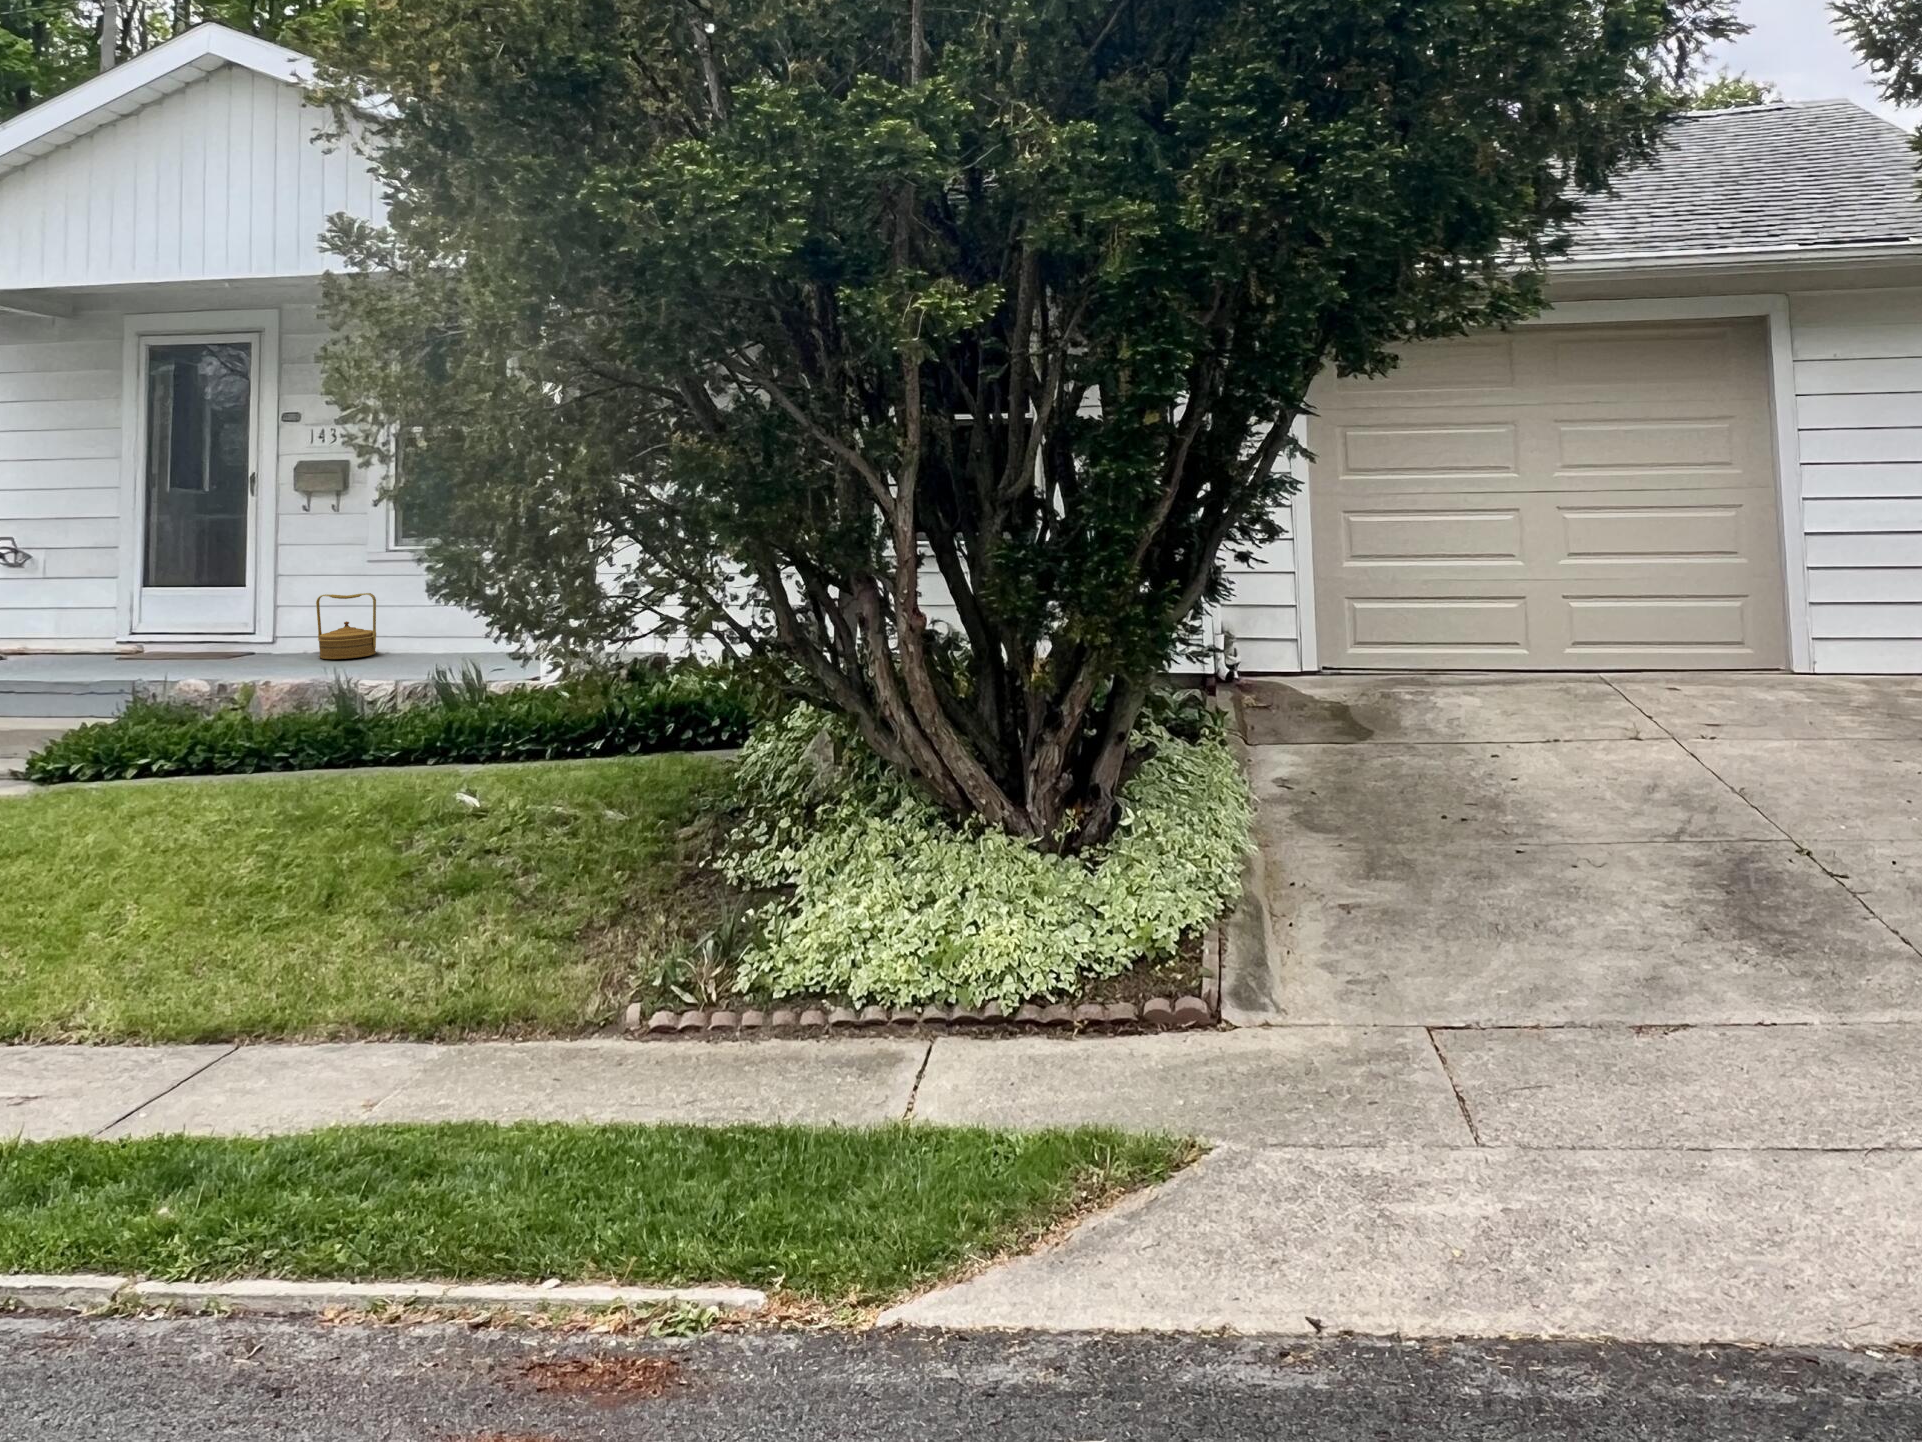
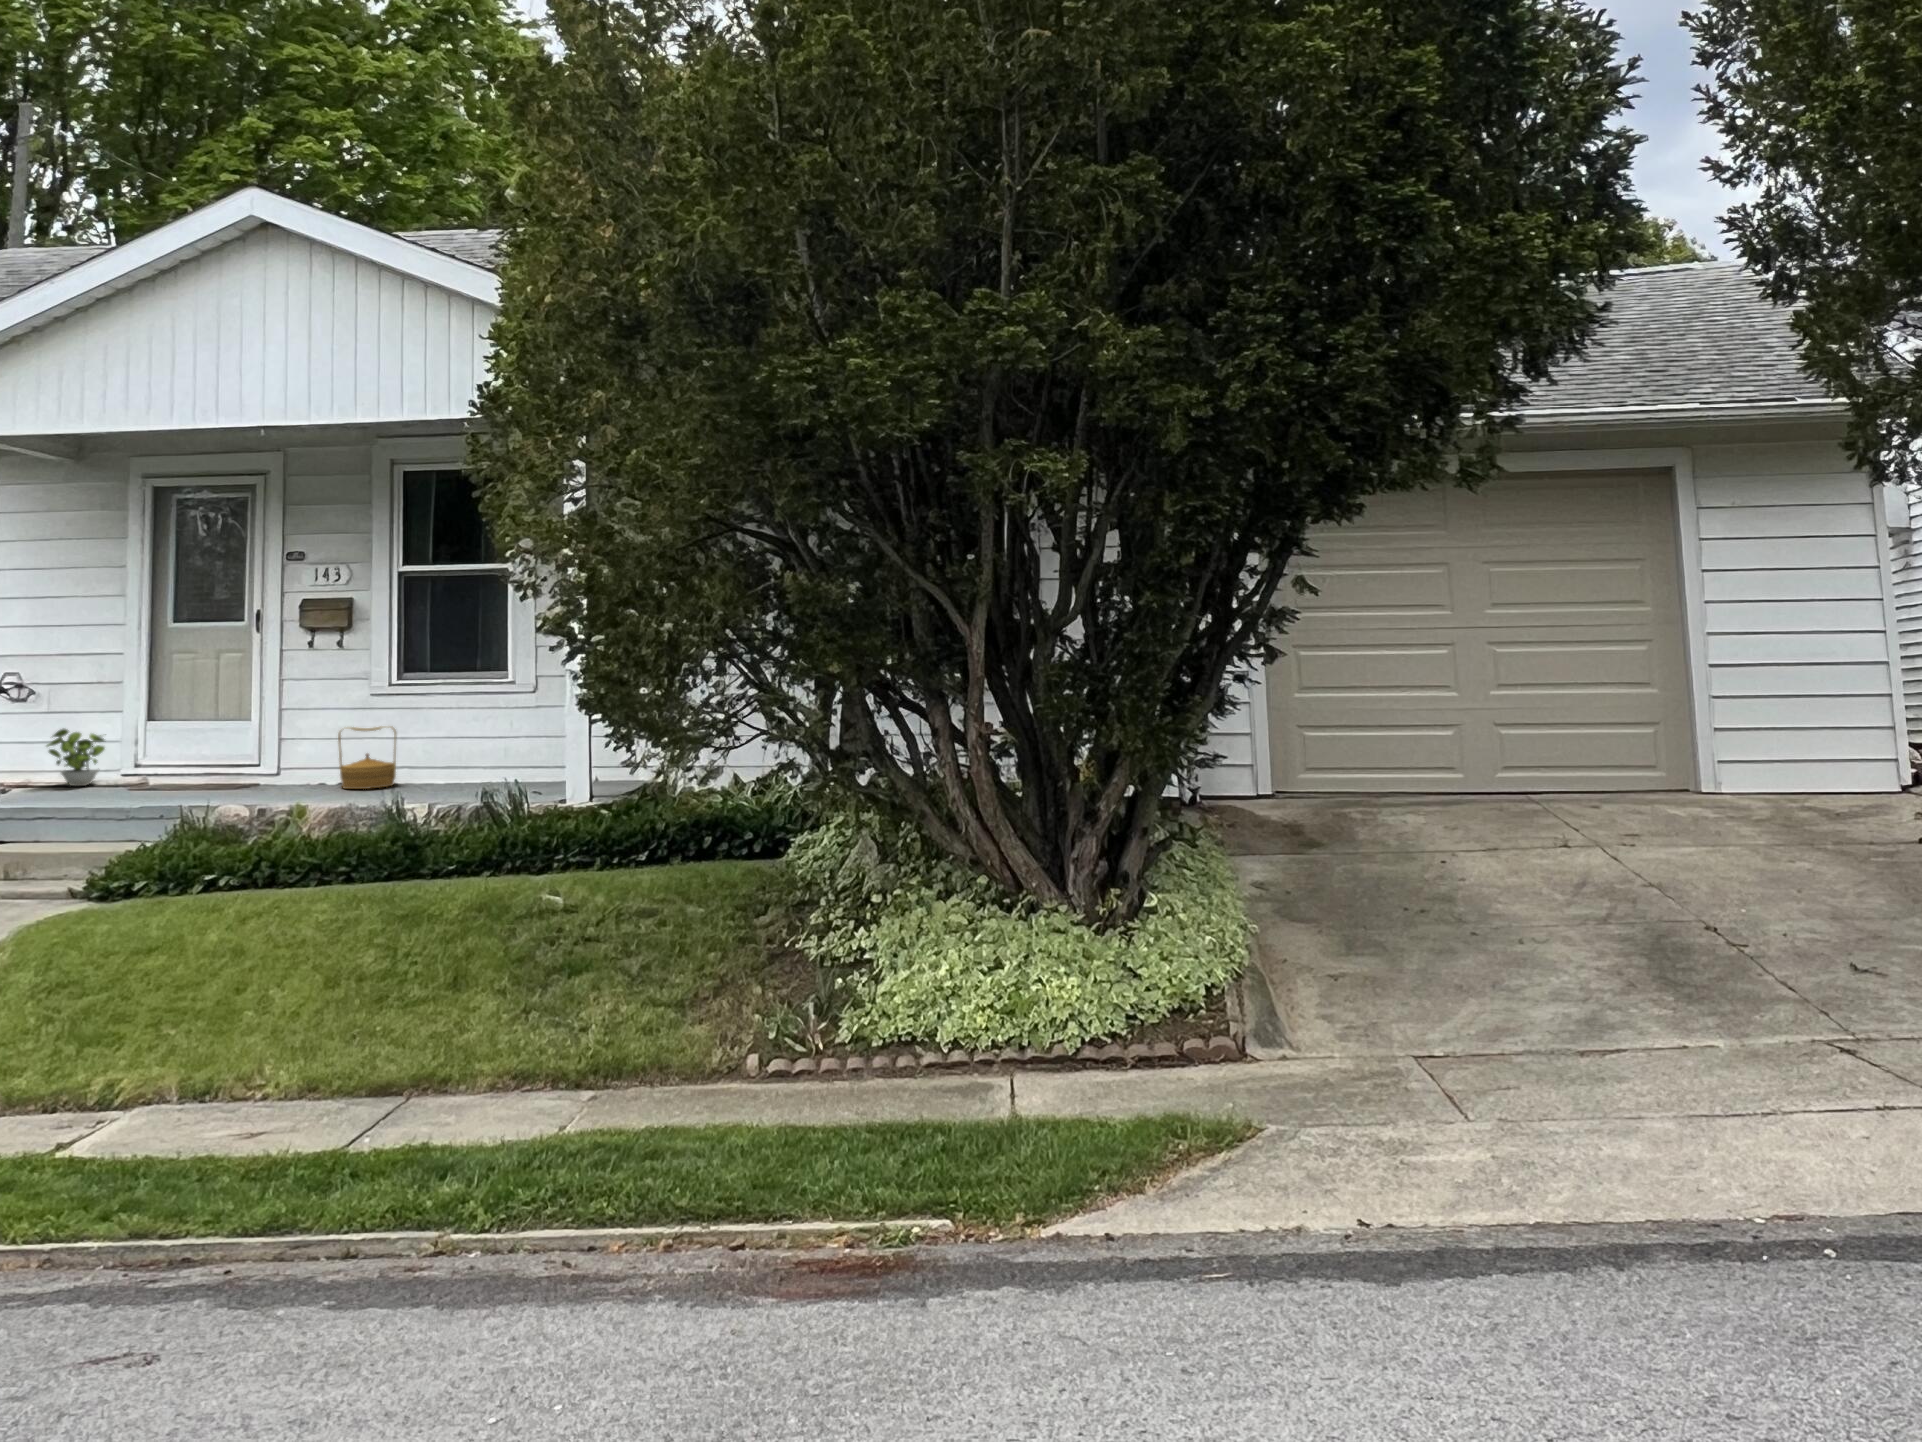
potted plant: none [21,596,90,655] -> present [47,729,105,786]

